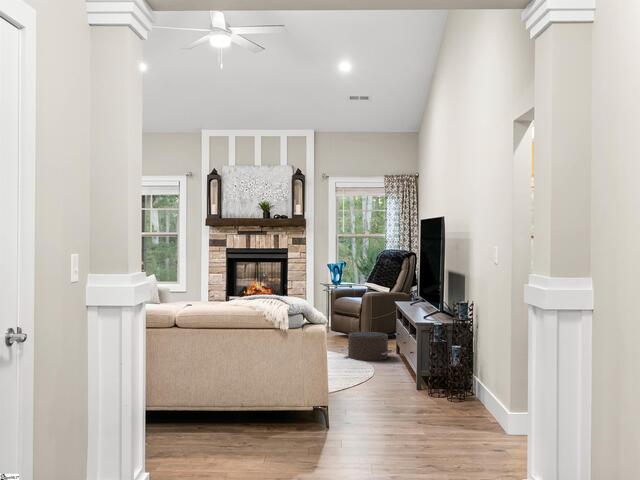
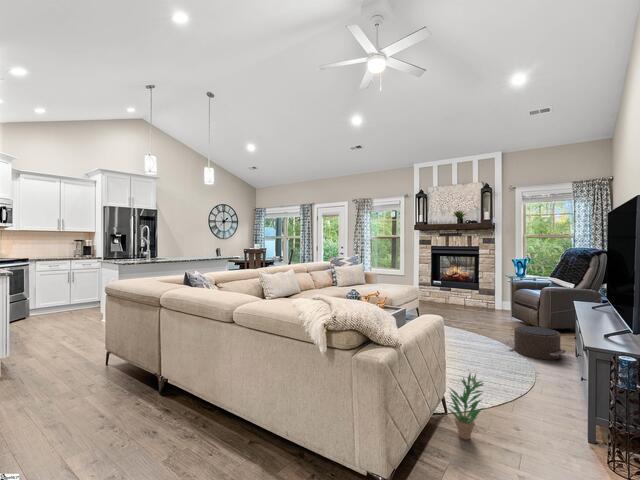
potted plant: none [335,353,365,409] -> present [448,374,483,439]

